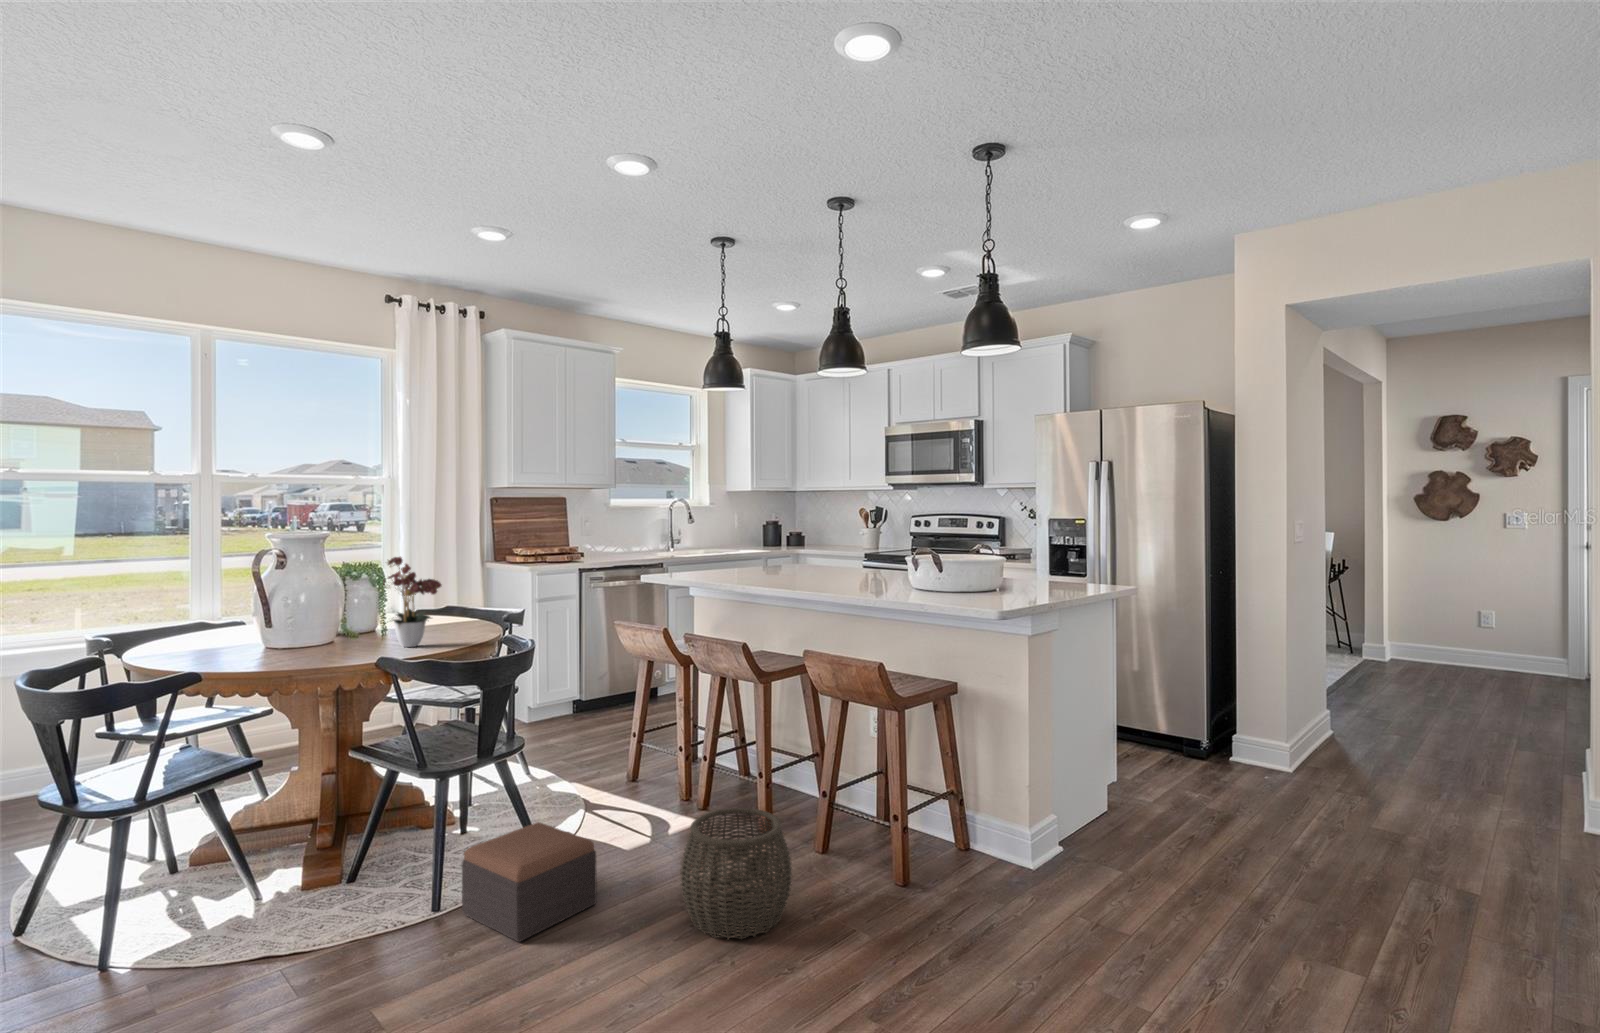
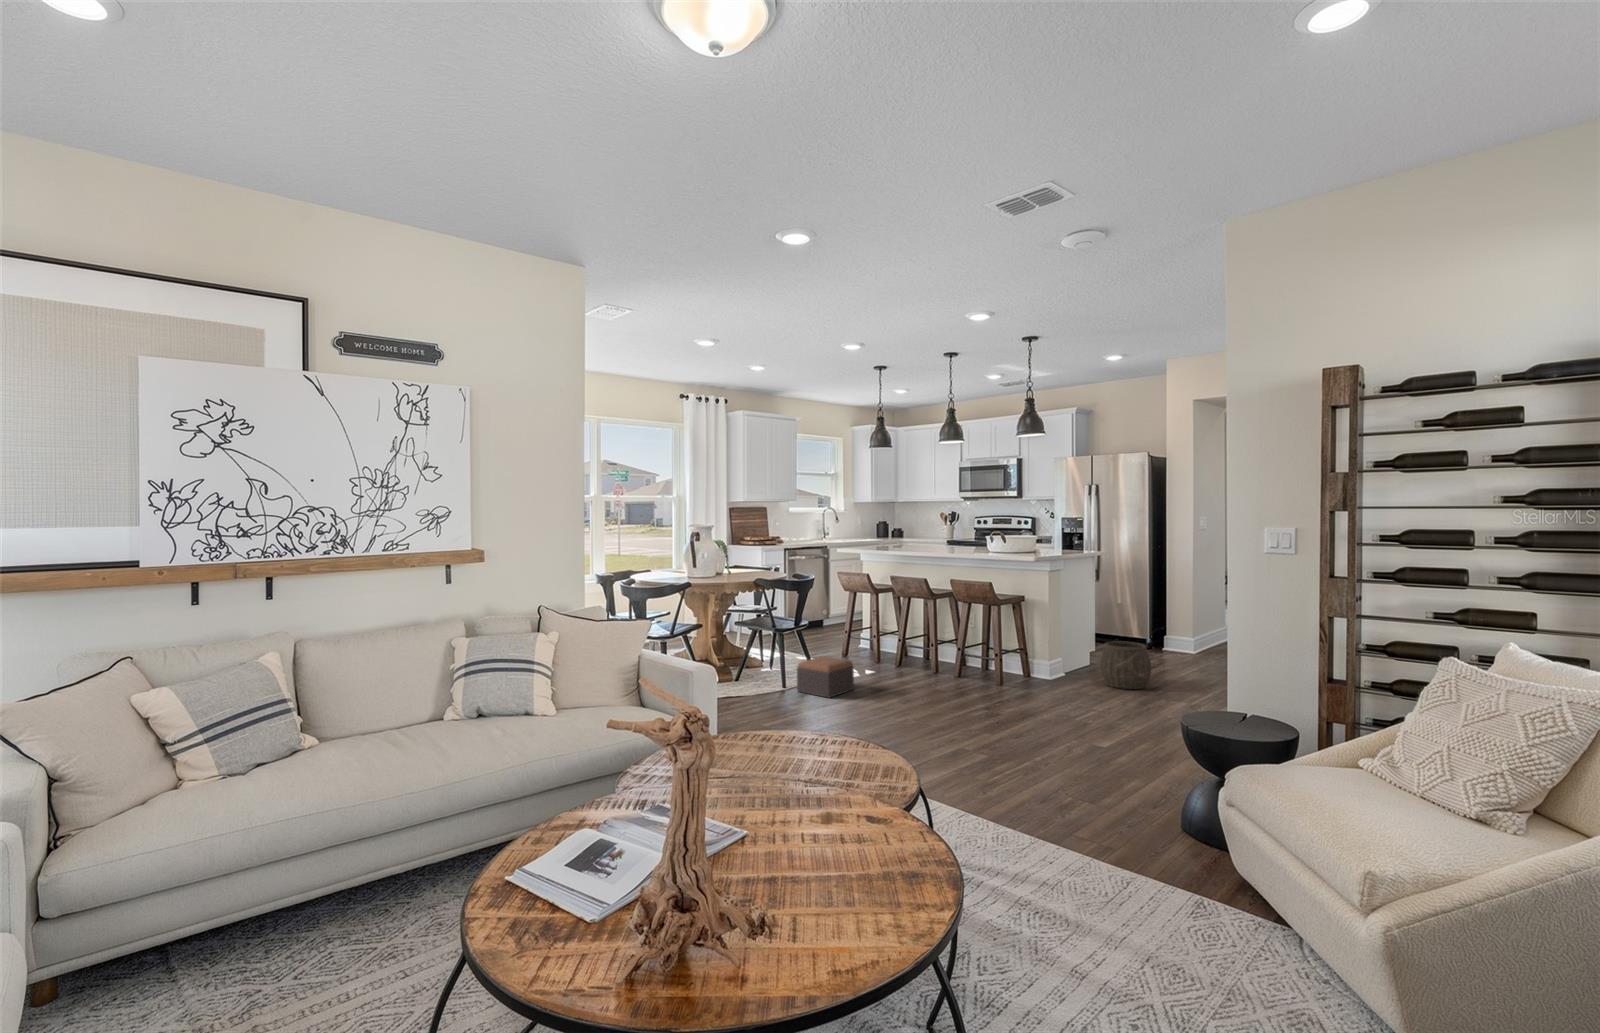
flower arrangement: present [383,557,441,647] -> none [741,534,767,578]
woven basket: present [681,808,792,939] -> present [1100,641,1152,689]

